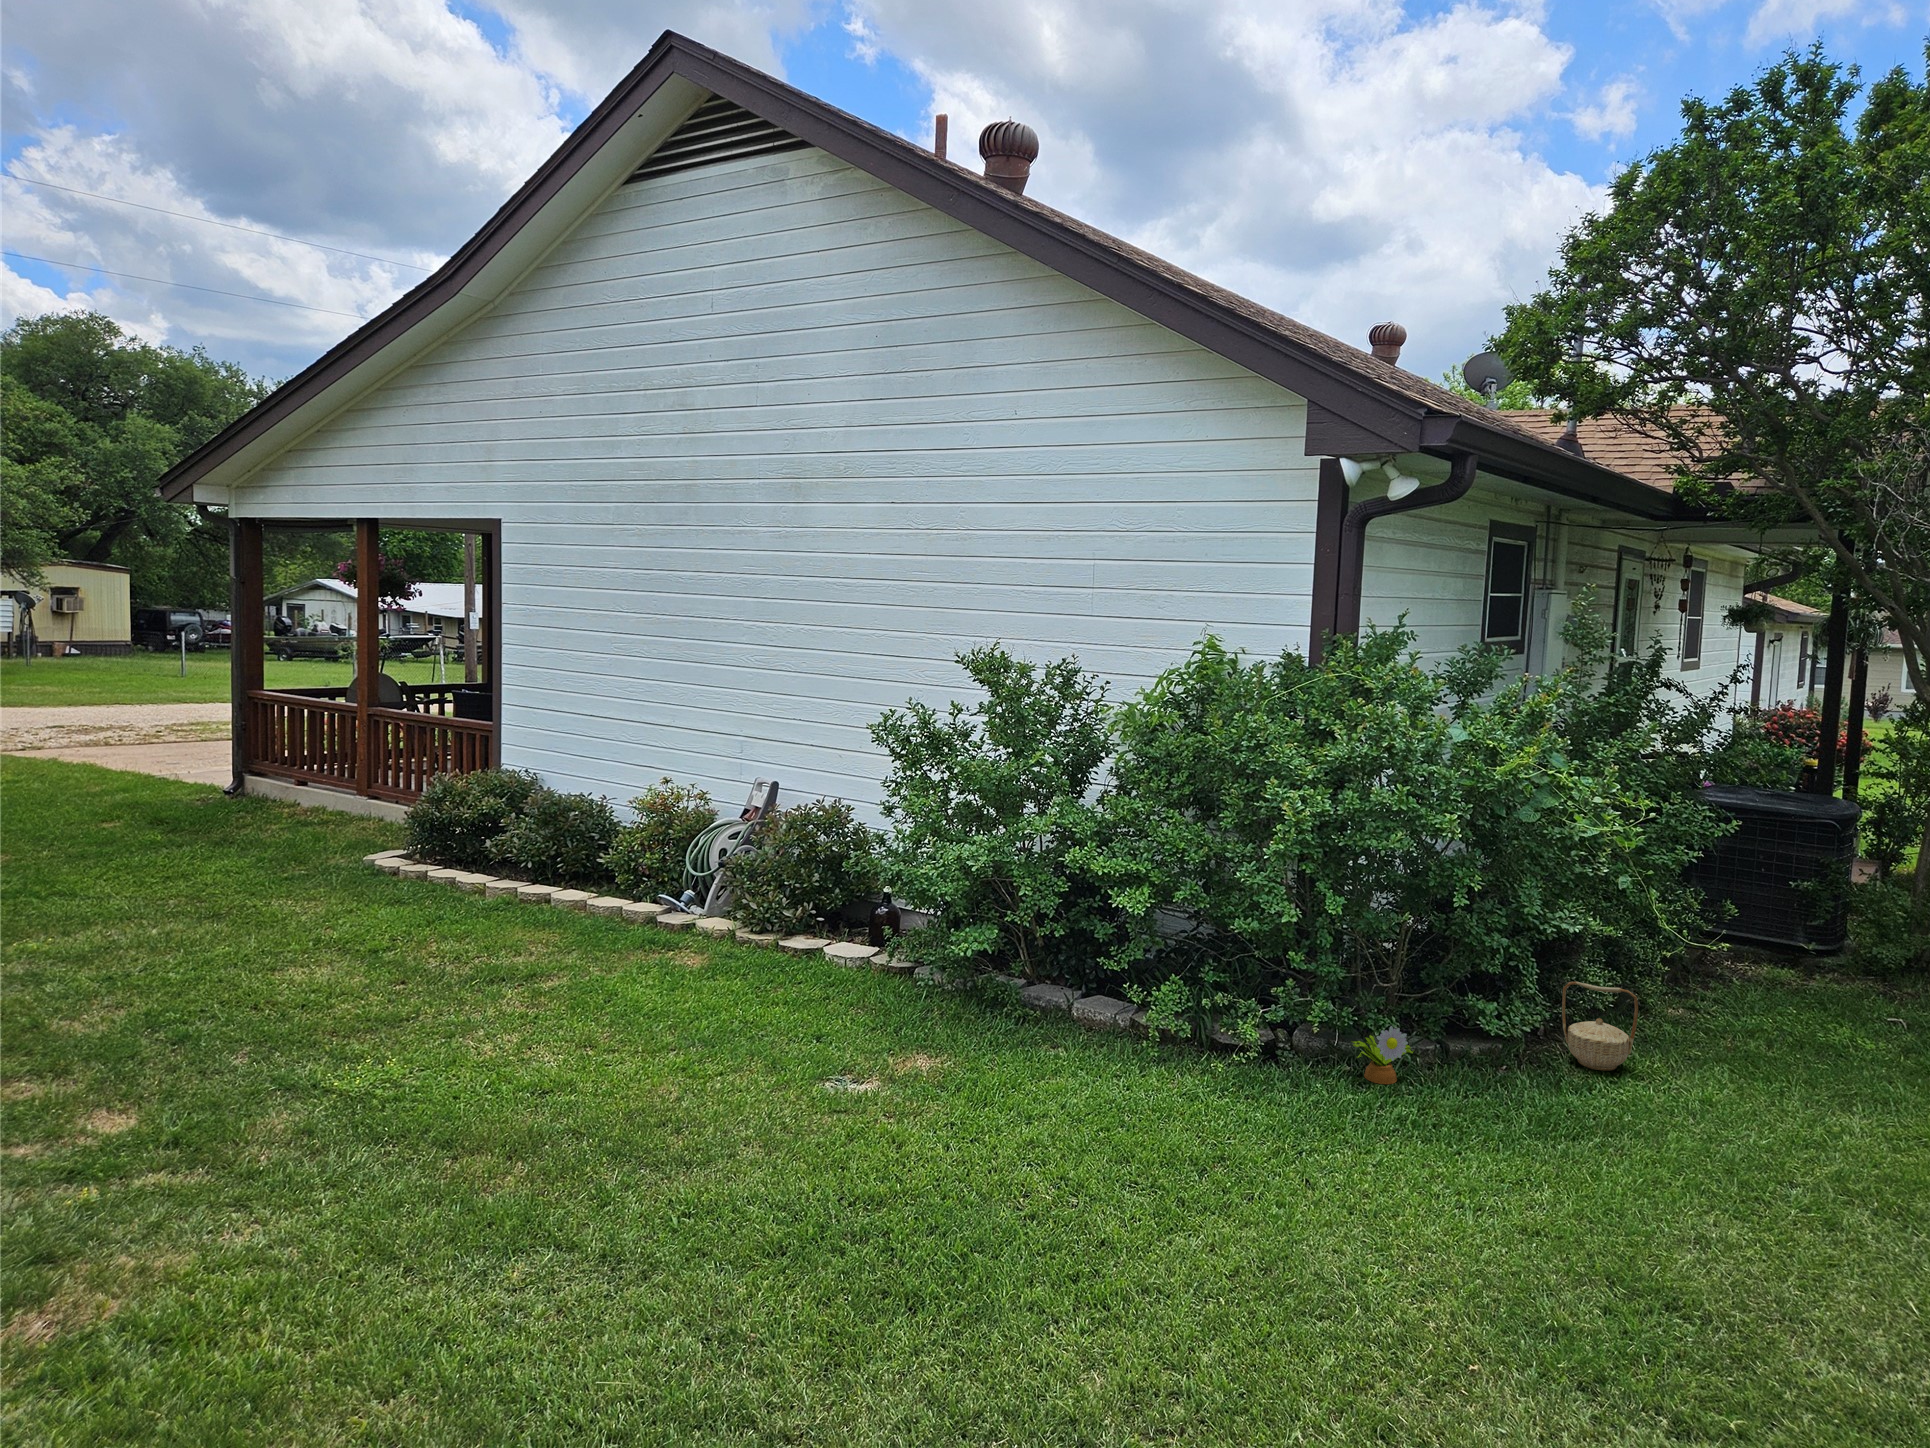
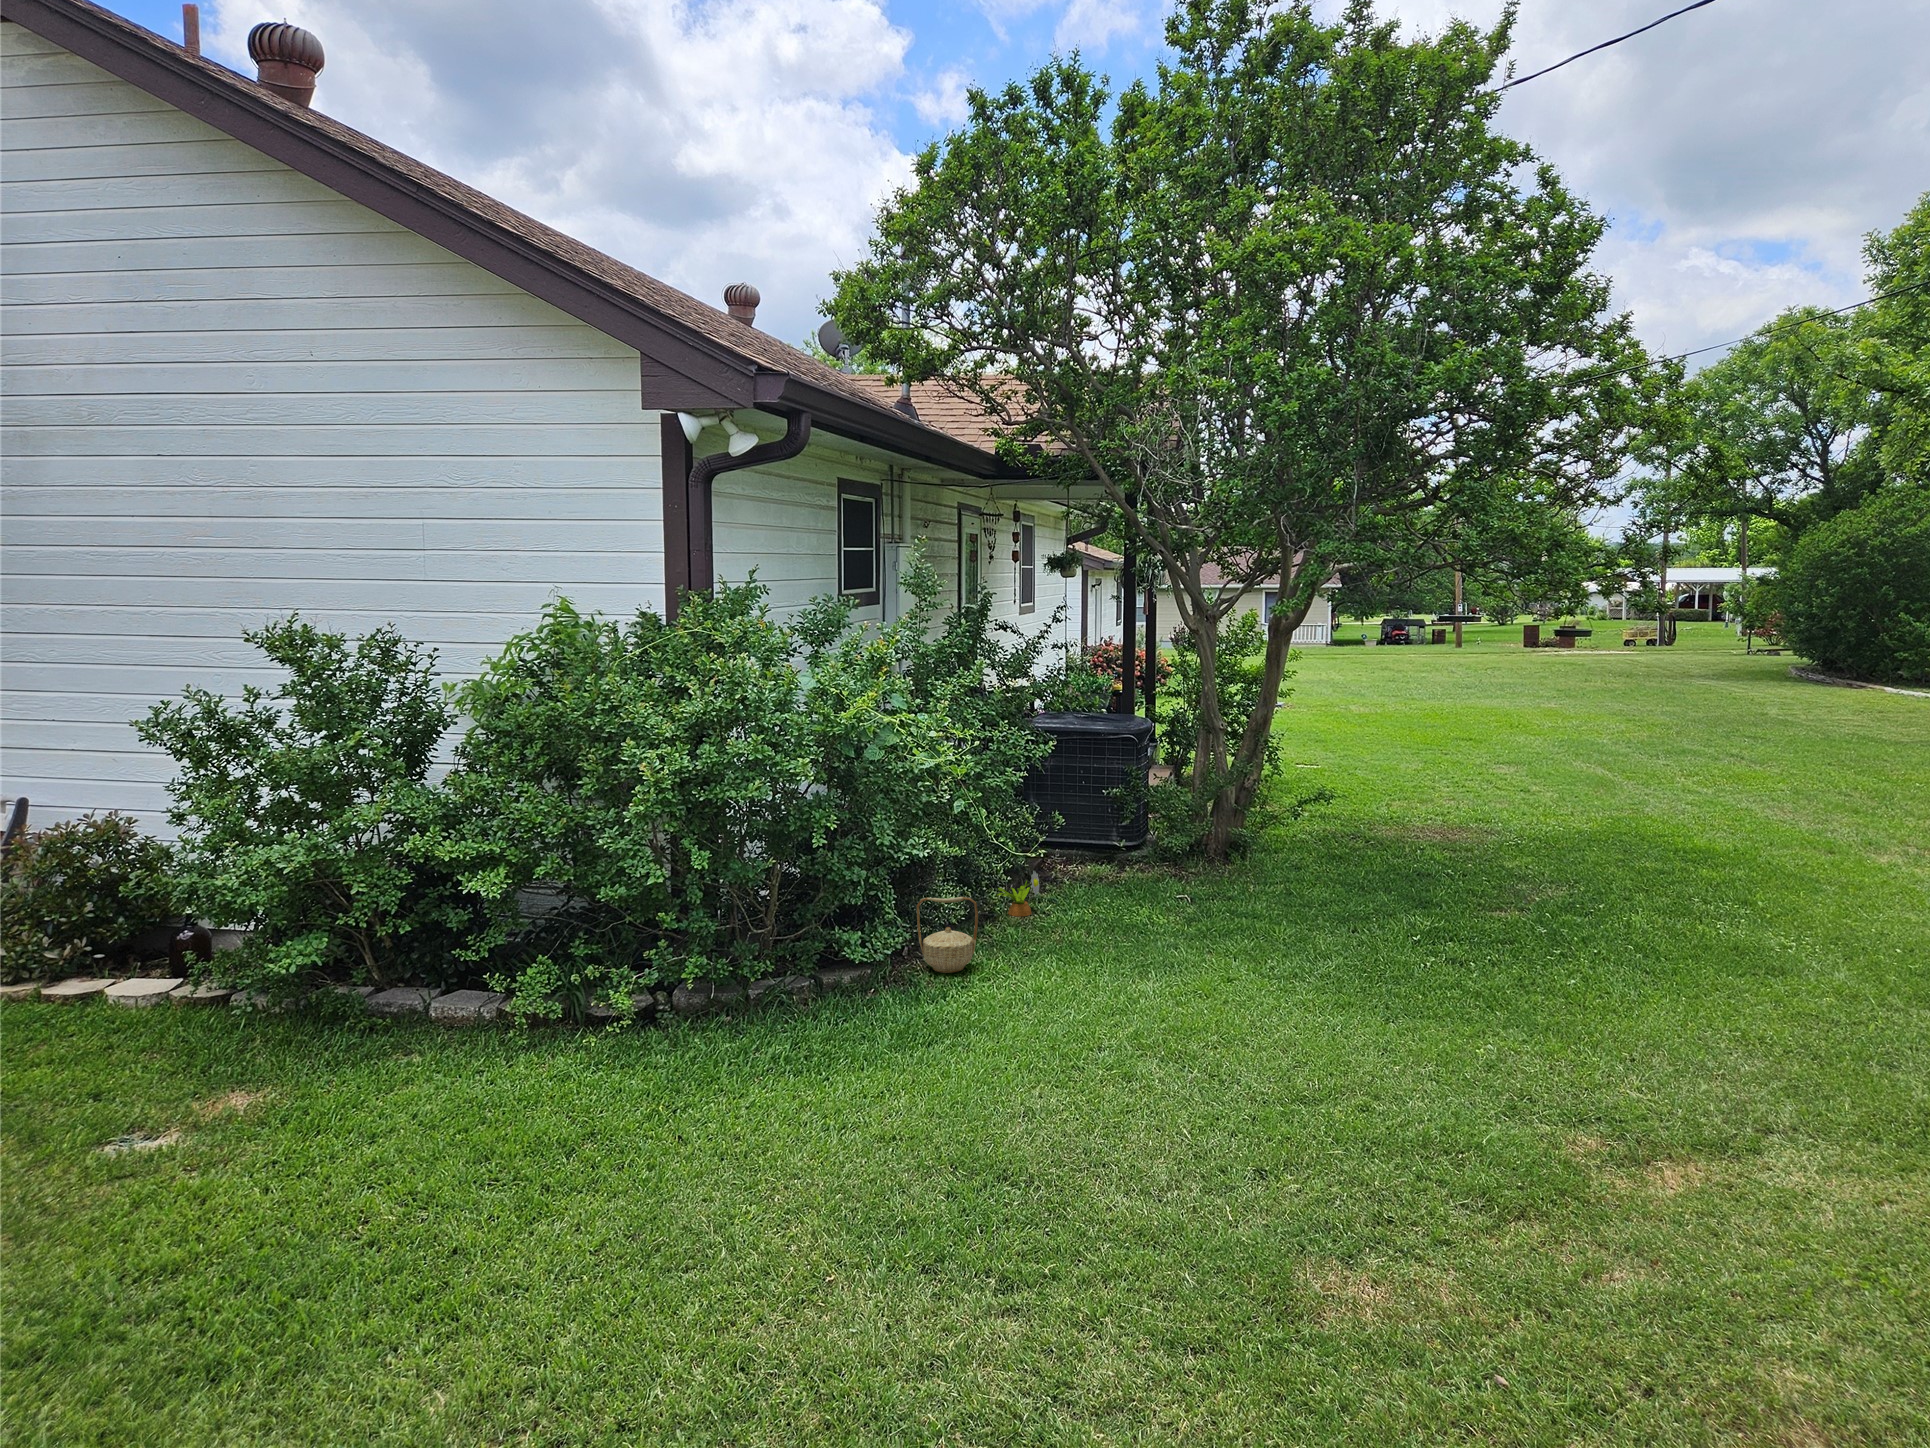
decorative plant: present [1351,1026,1414,1084] -> present [998,871,1039,916]

